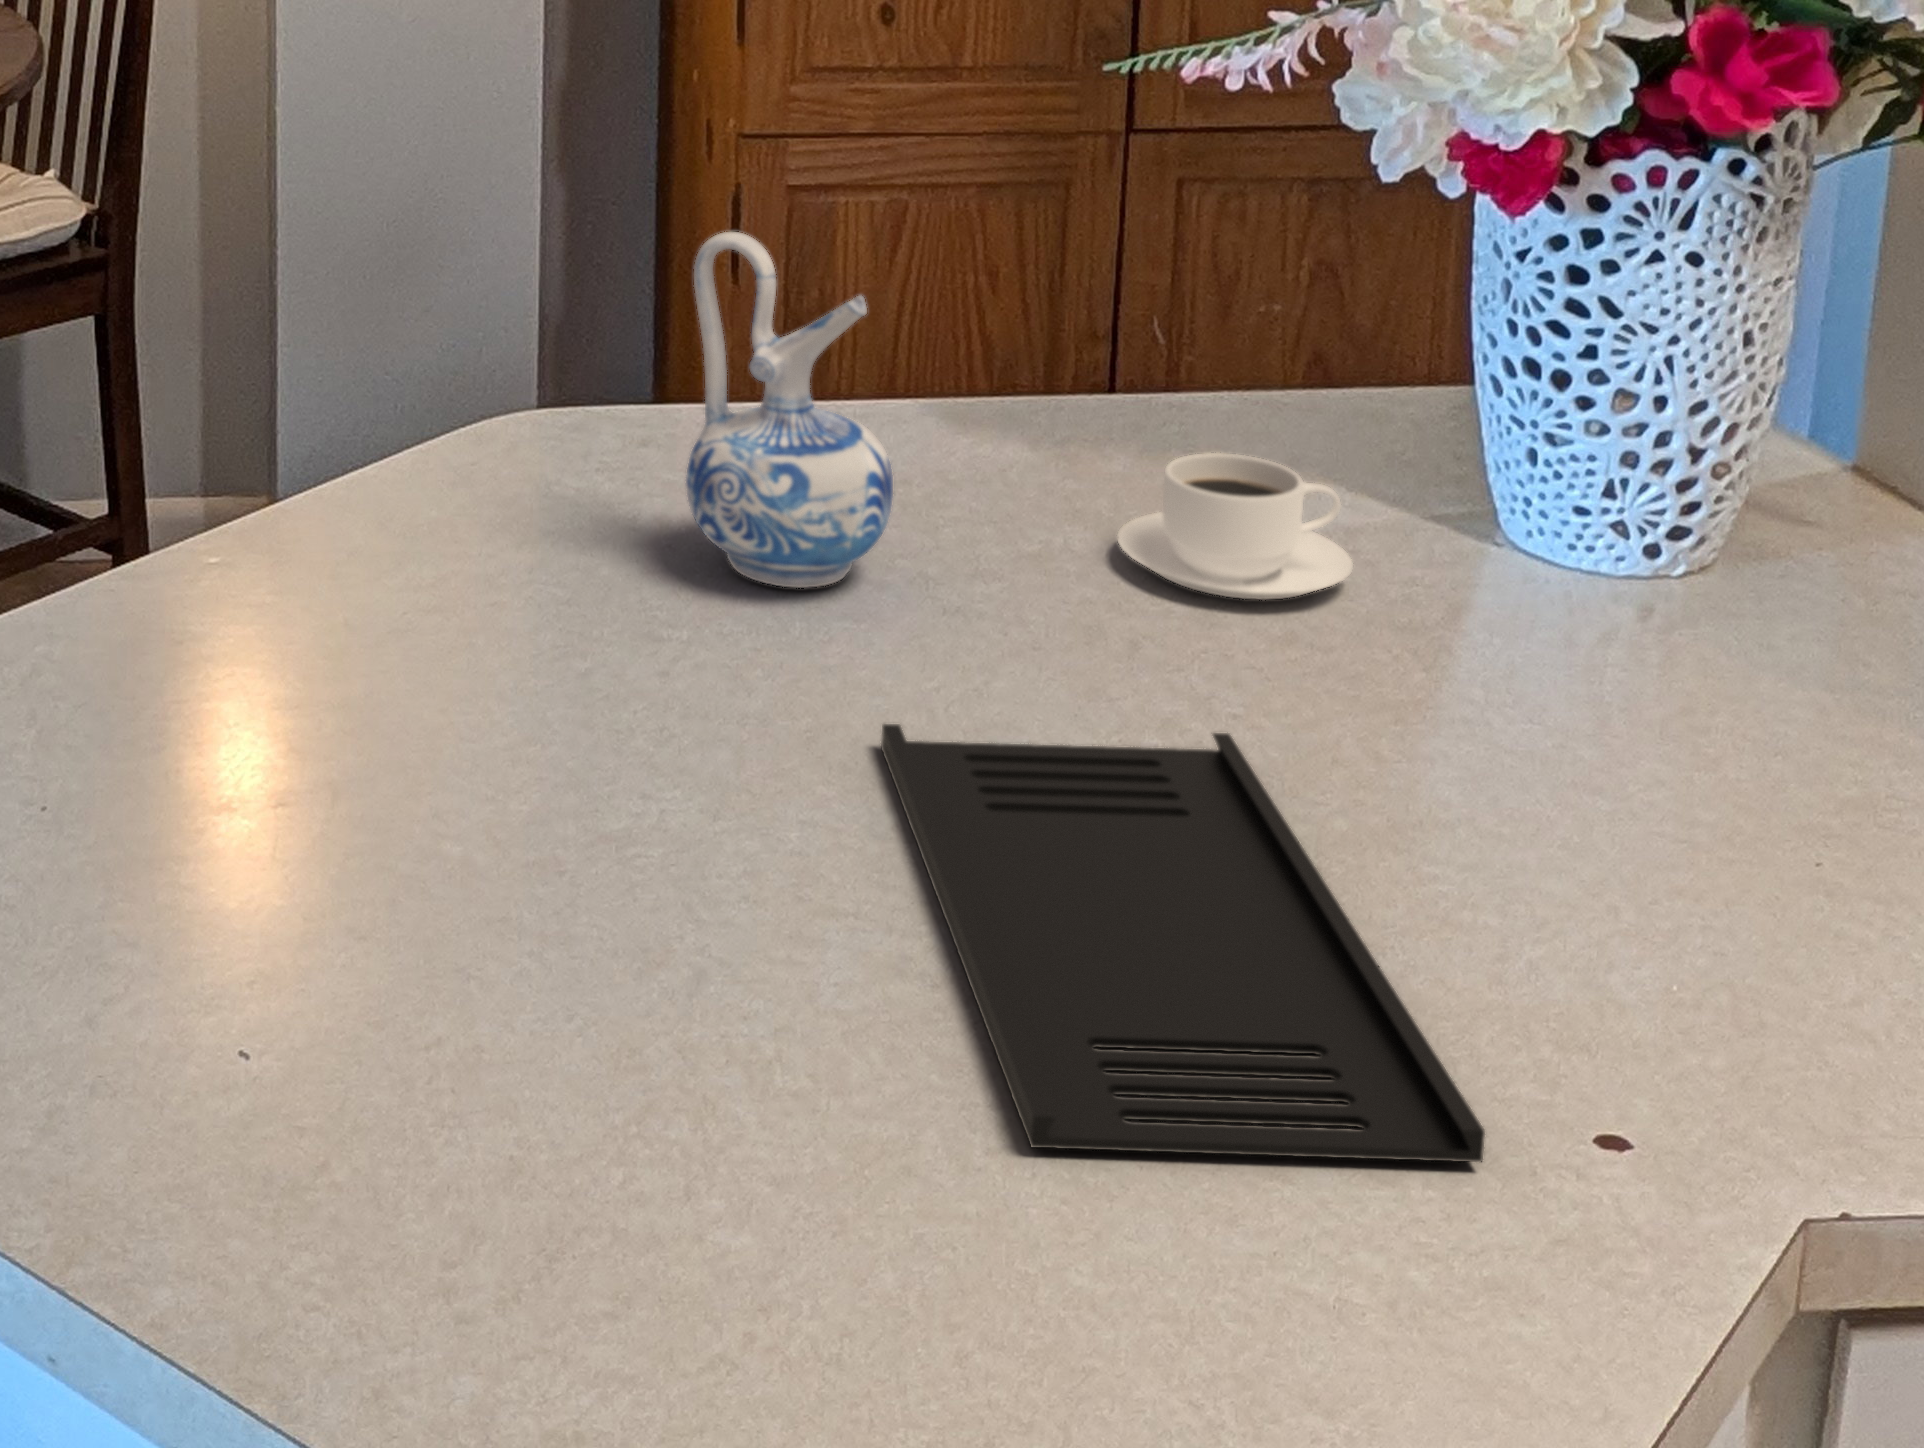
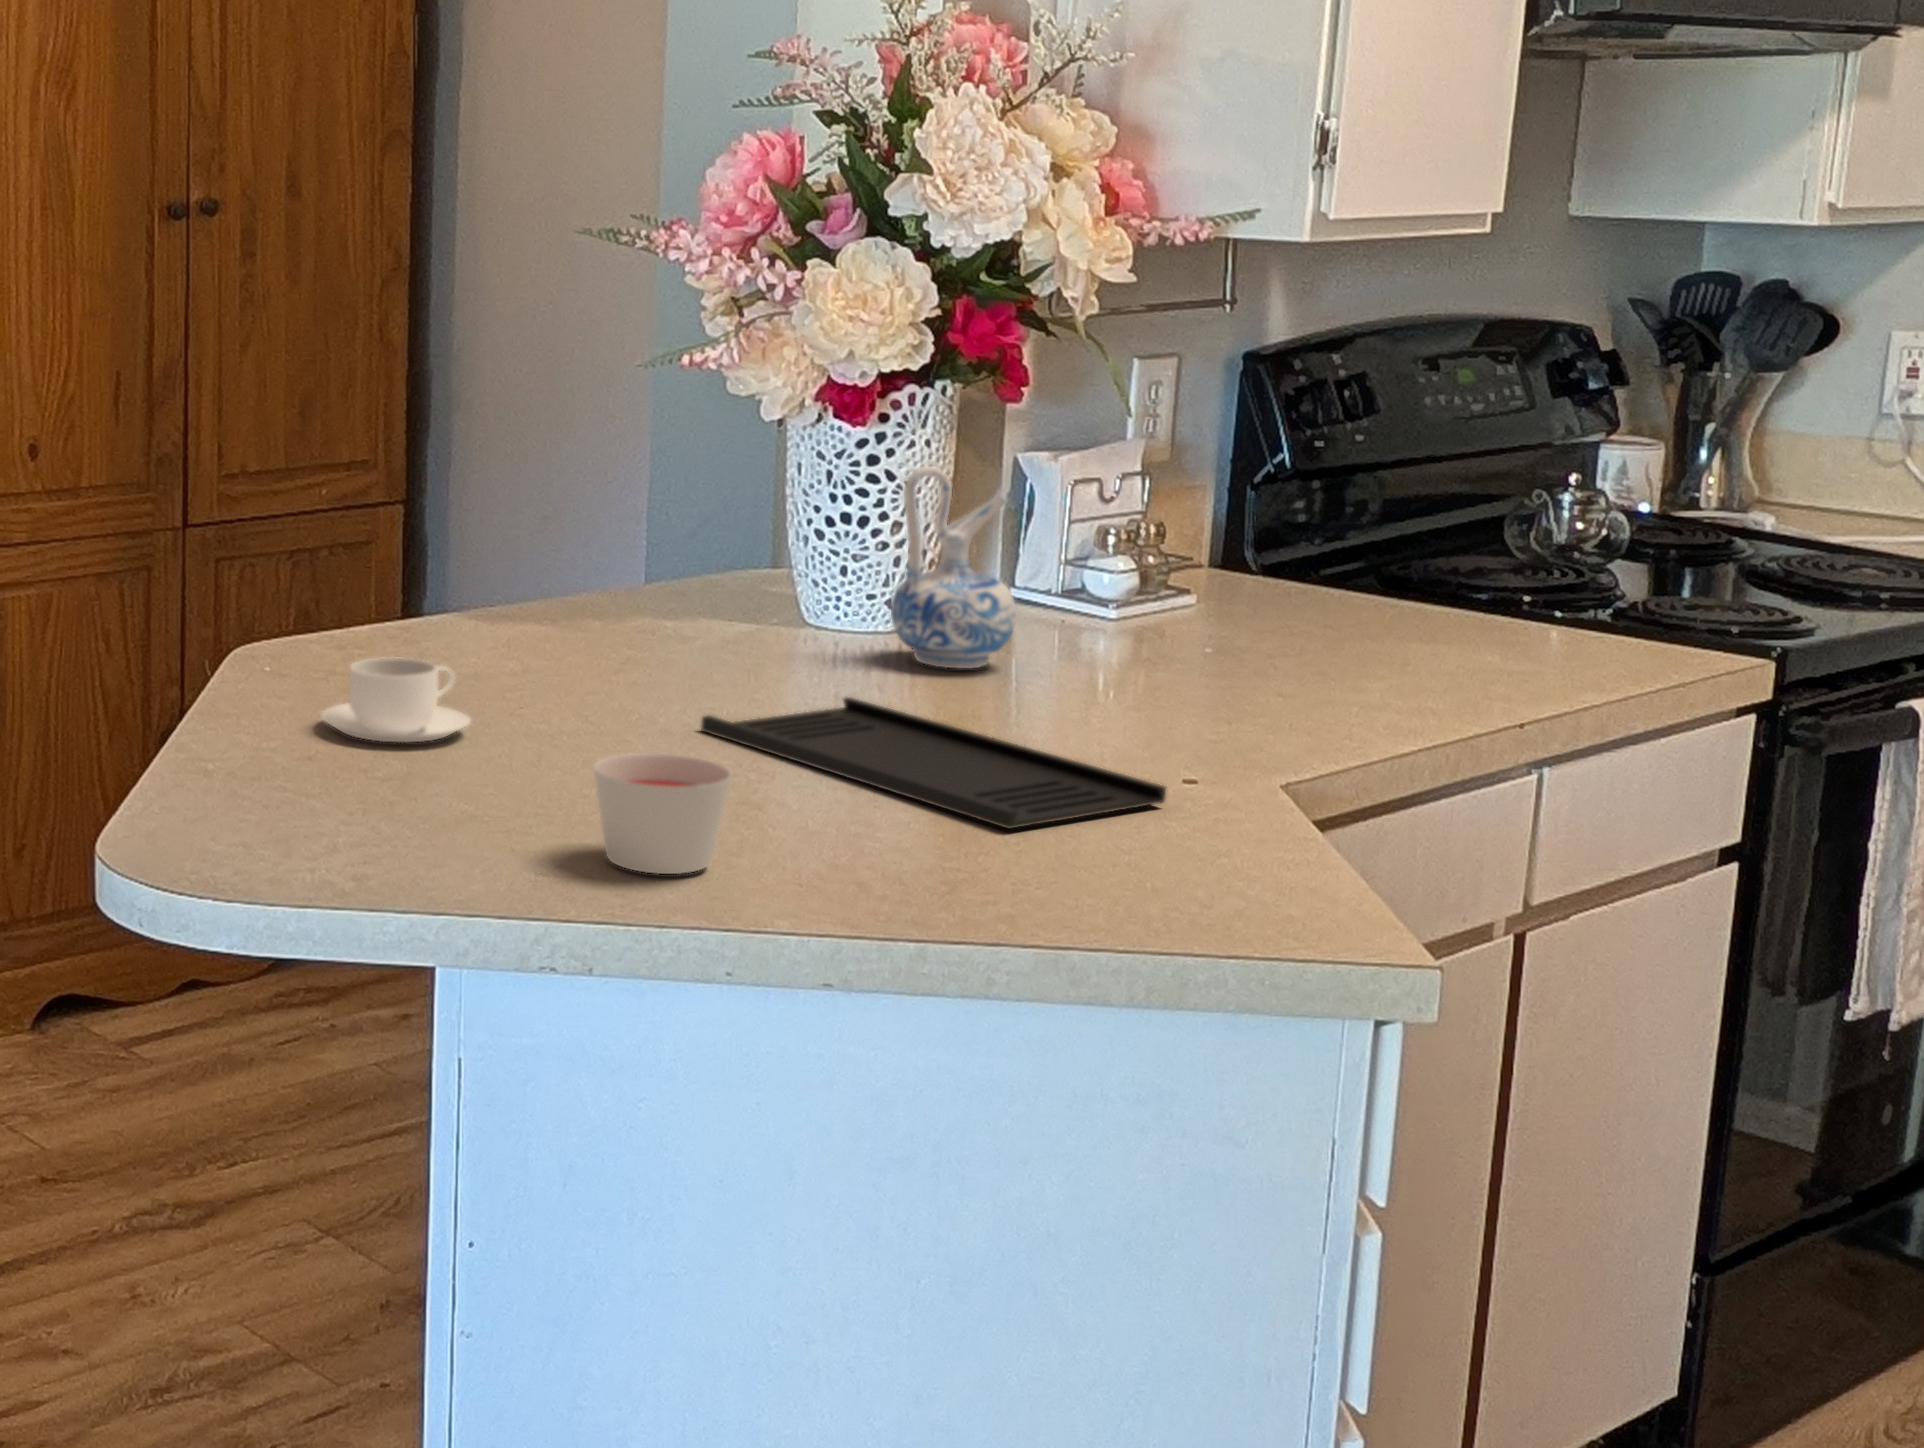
ceramic pitcher: present [686,232,893,588] -> present [891,466,1016,669]
coffee cup: present [1118,453,1353,600] -> present [320,657,470,742]
candle: none [150,837,391,1095] -> present [594,753,731,874]

